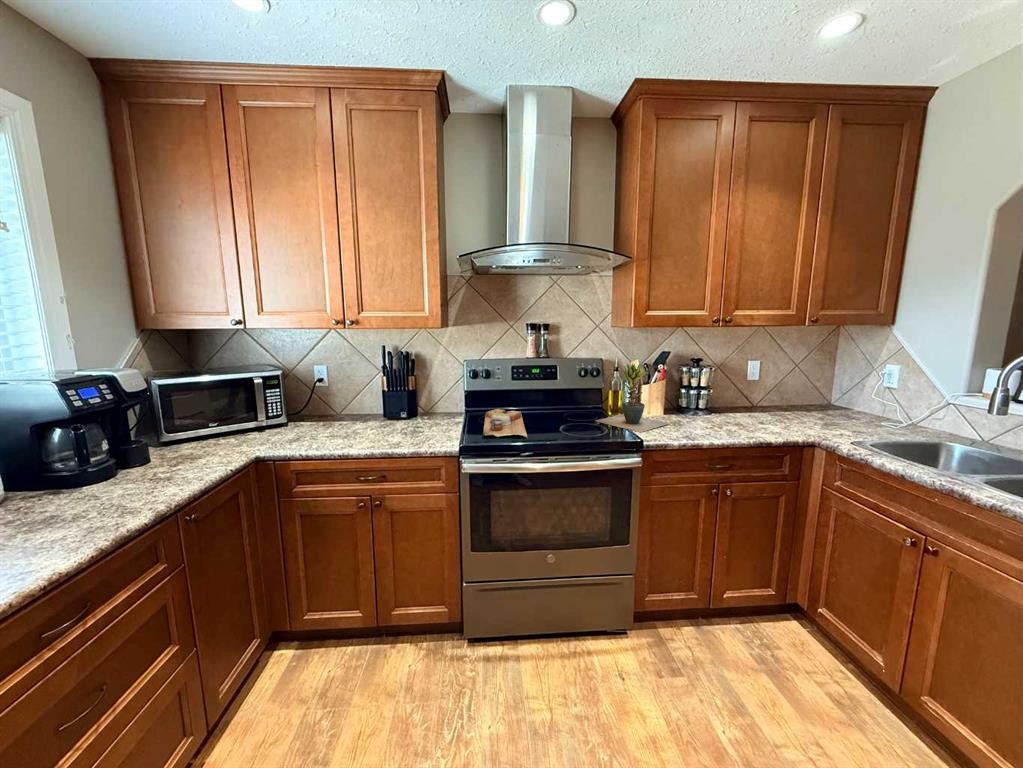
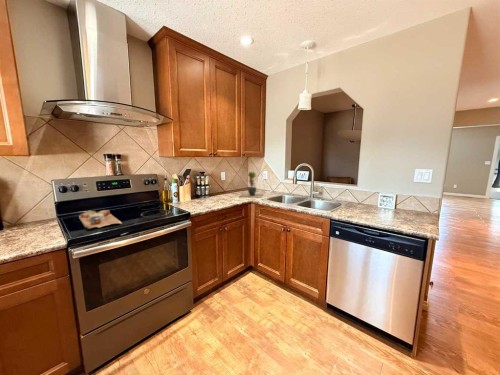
potted plant: present [596,363,669,432] -> present [240,172,263,198]

